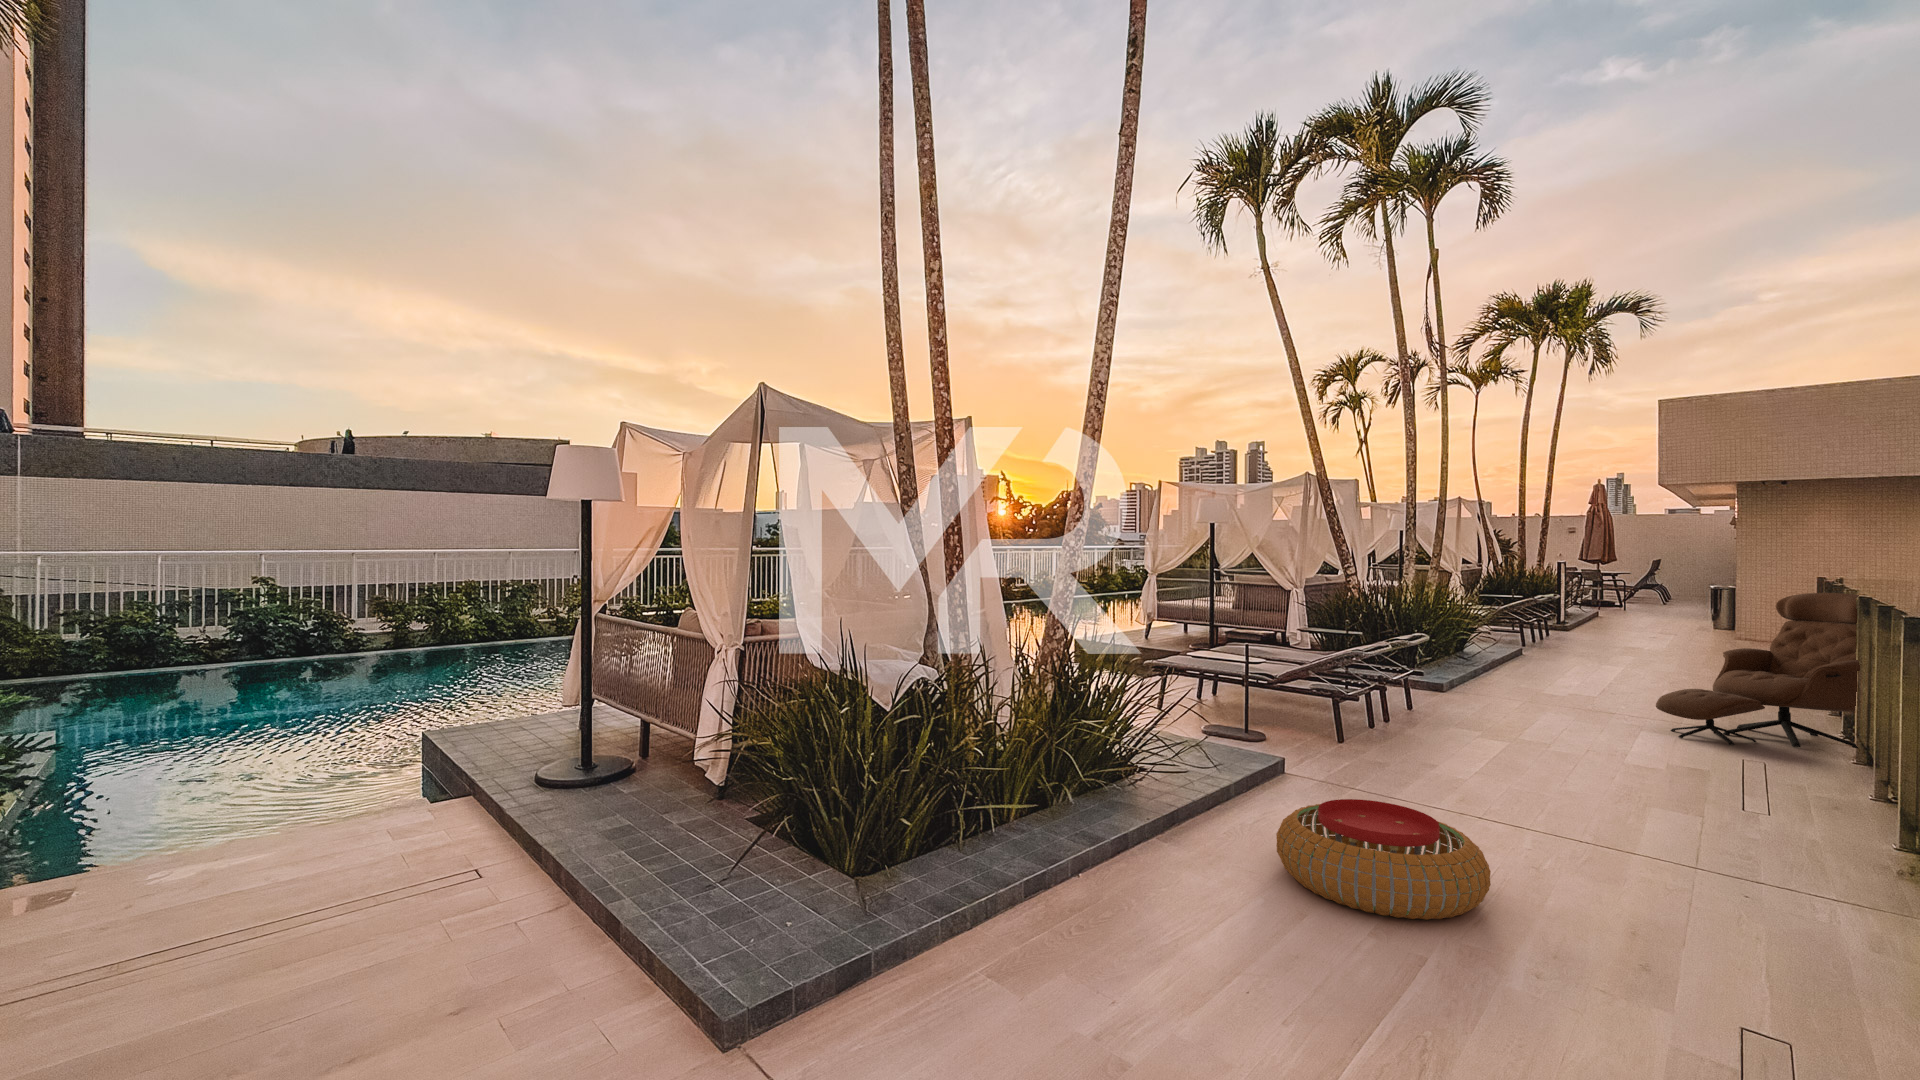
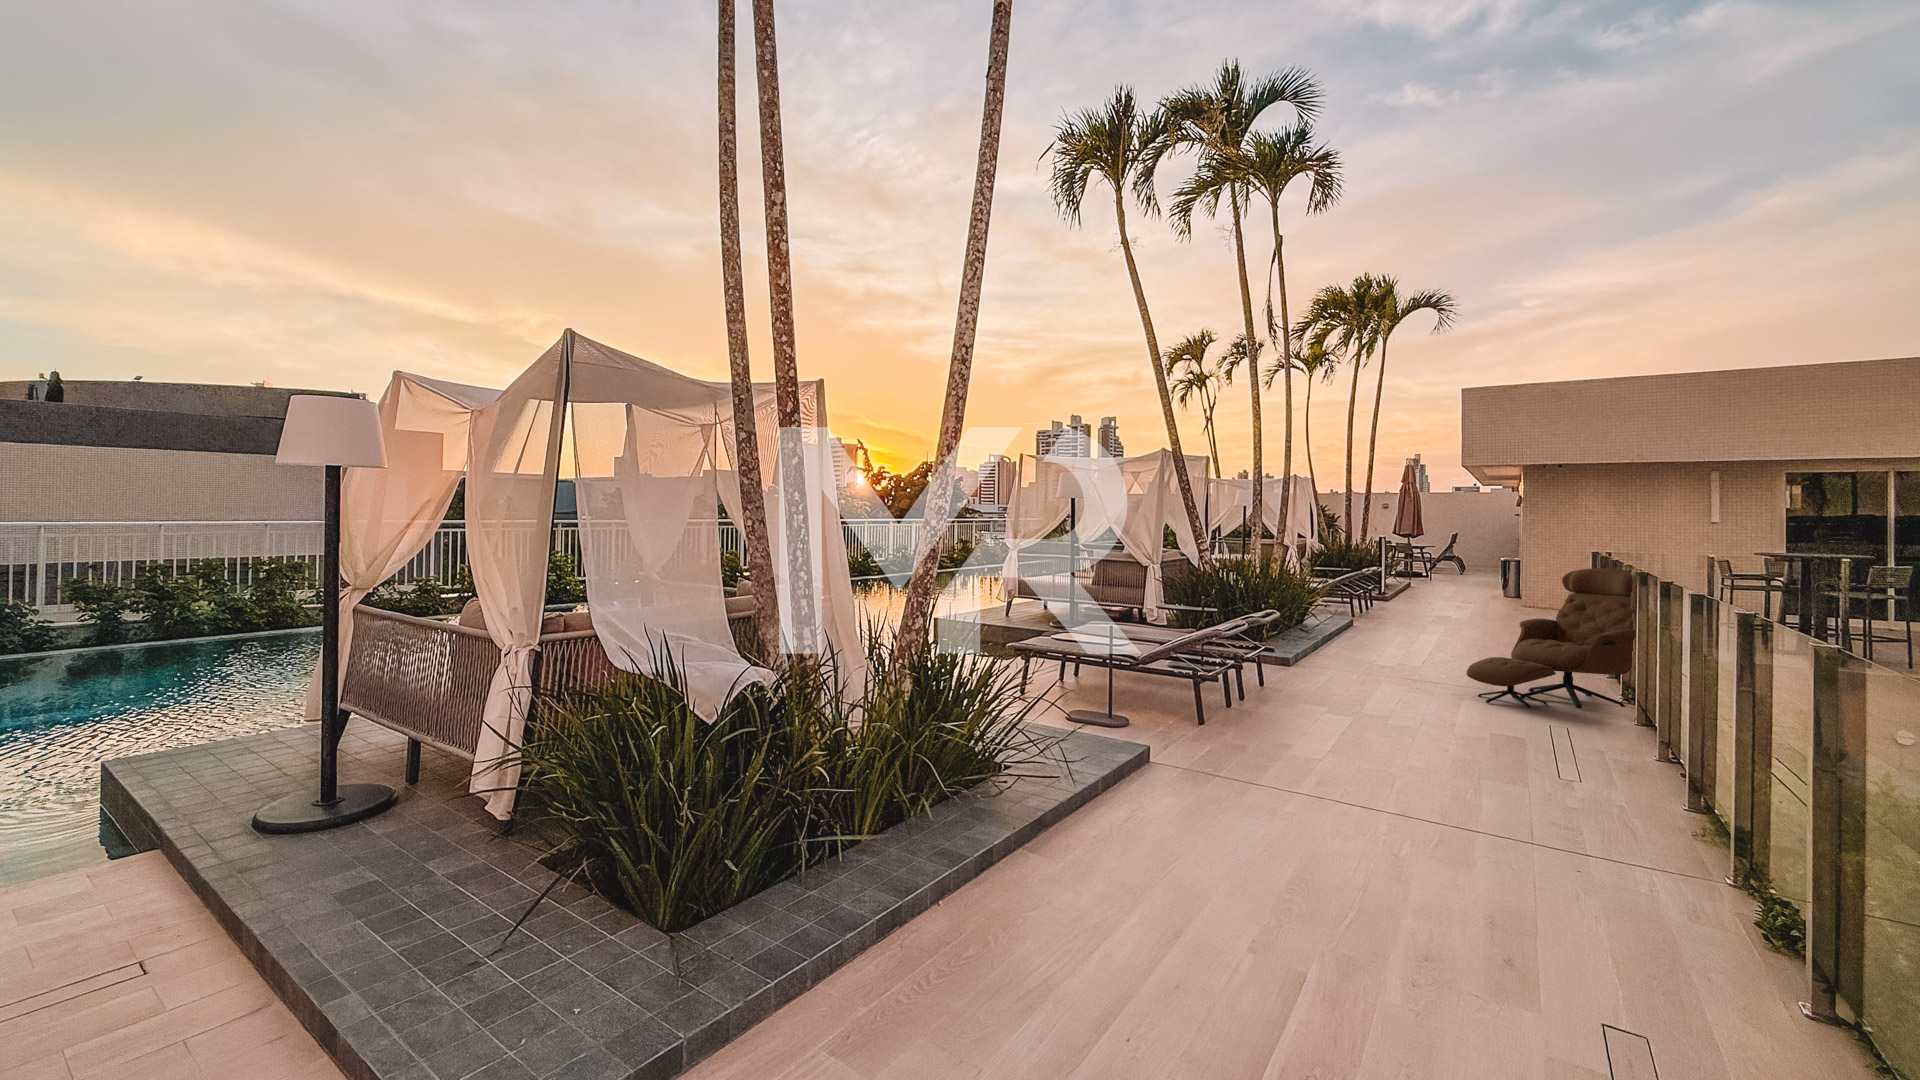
pouf: present [1276,799,1491,920] -> none [1150,798,1363,931]

